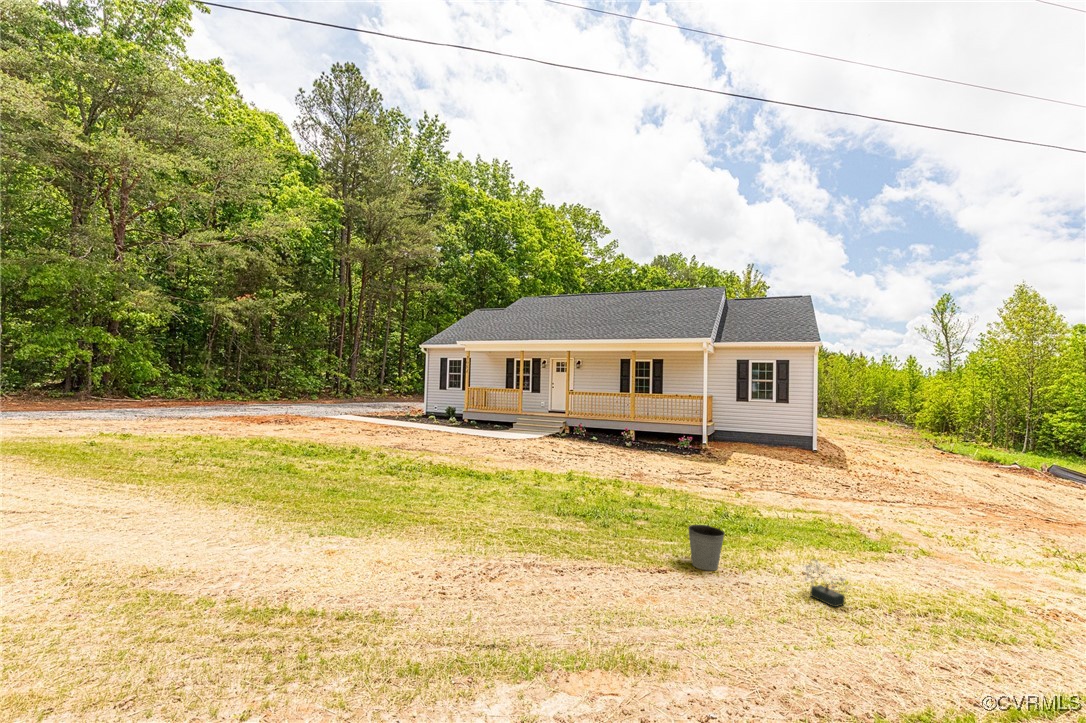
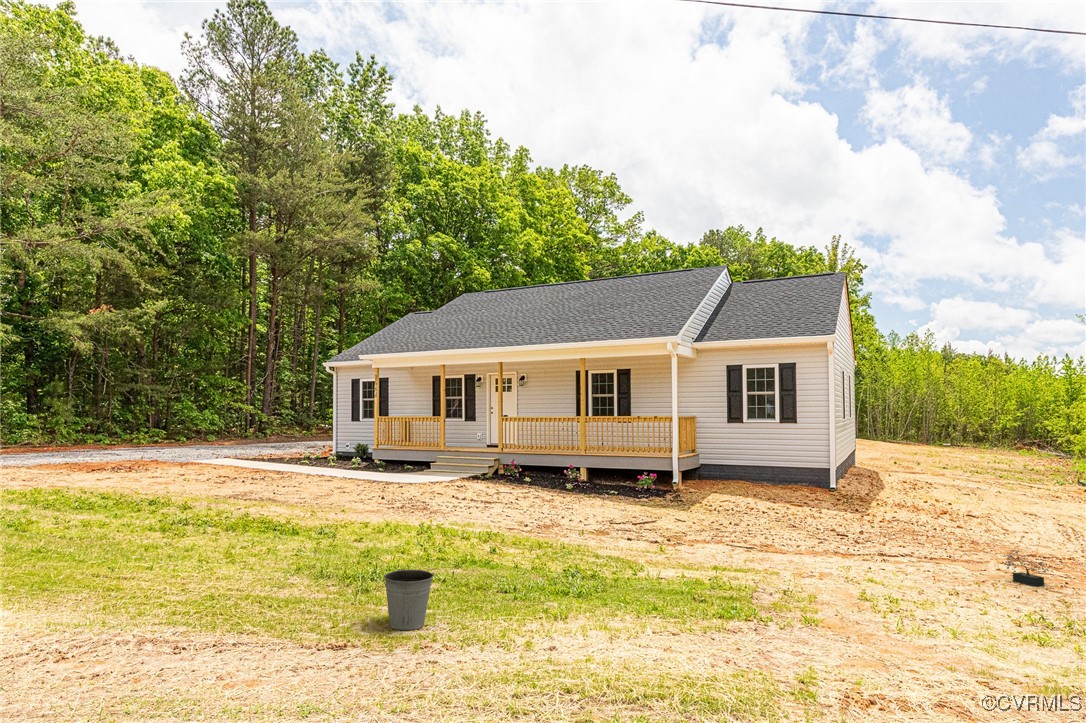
decorative plant: present [806,560,847,607] -> present [1004,550,1049,587]

